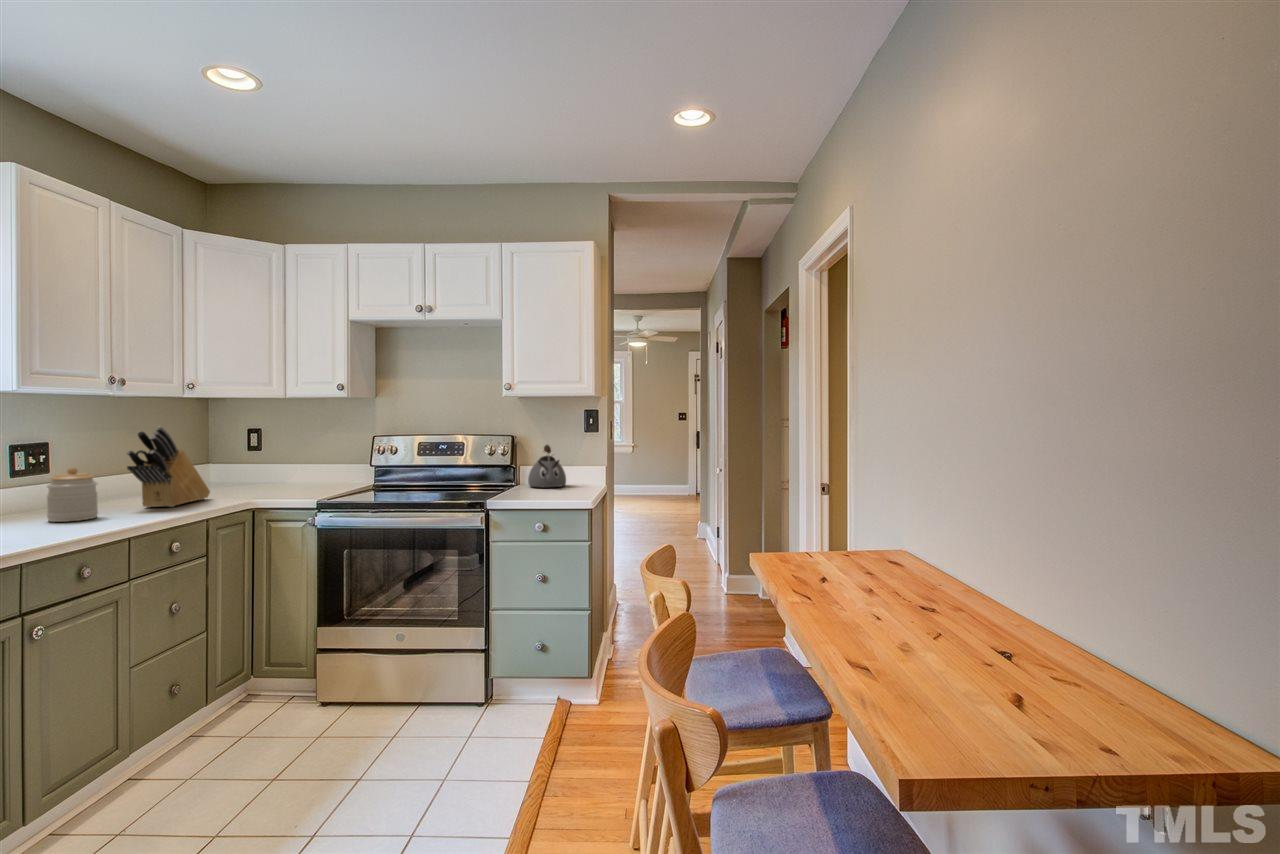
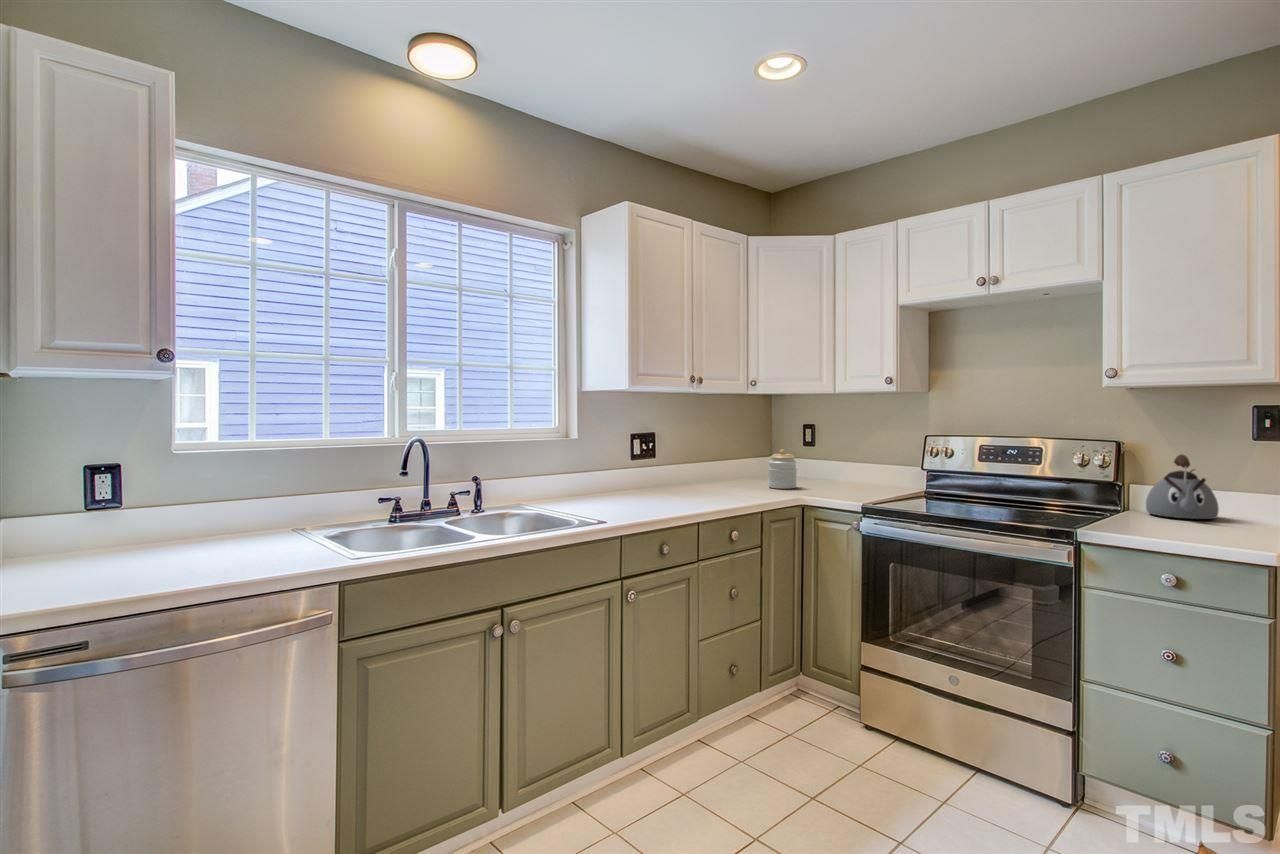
knife block: present [127,427,210,508] -> none [702,423,767,497]
jar: present [47,467,98,522] -> present [768,449,797,489]

